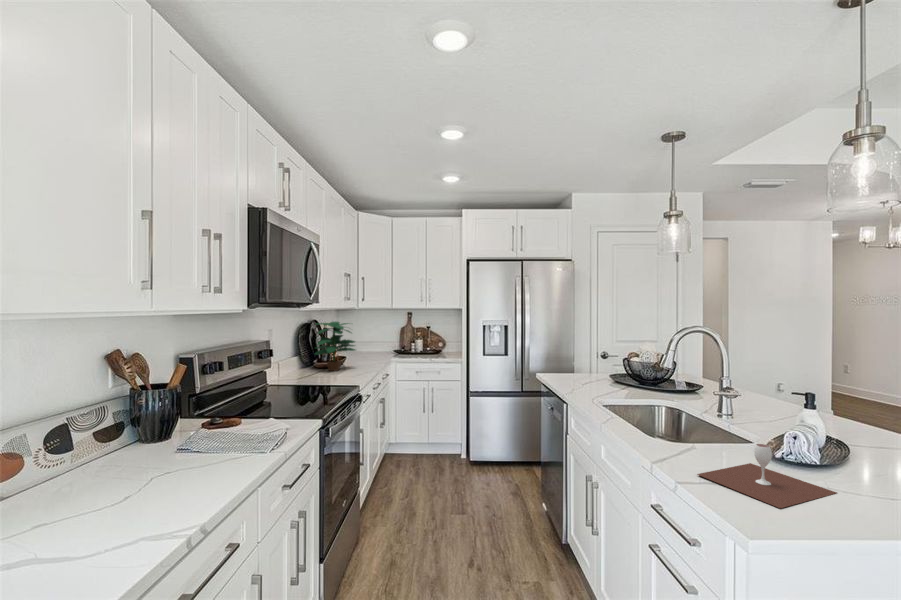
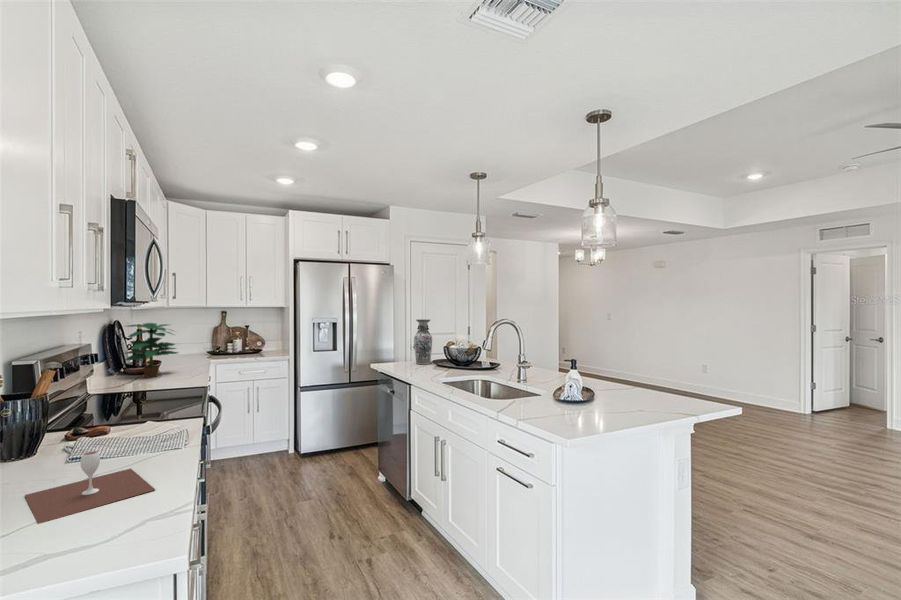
vase: none [585,324,608,380] -> present [414,319,432,364]
wine glass: present [697,444,837,508] -> present [25,451,155,524]

